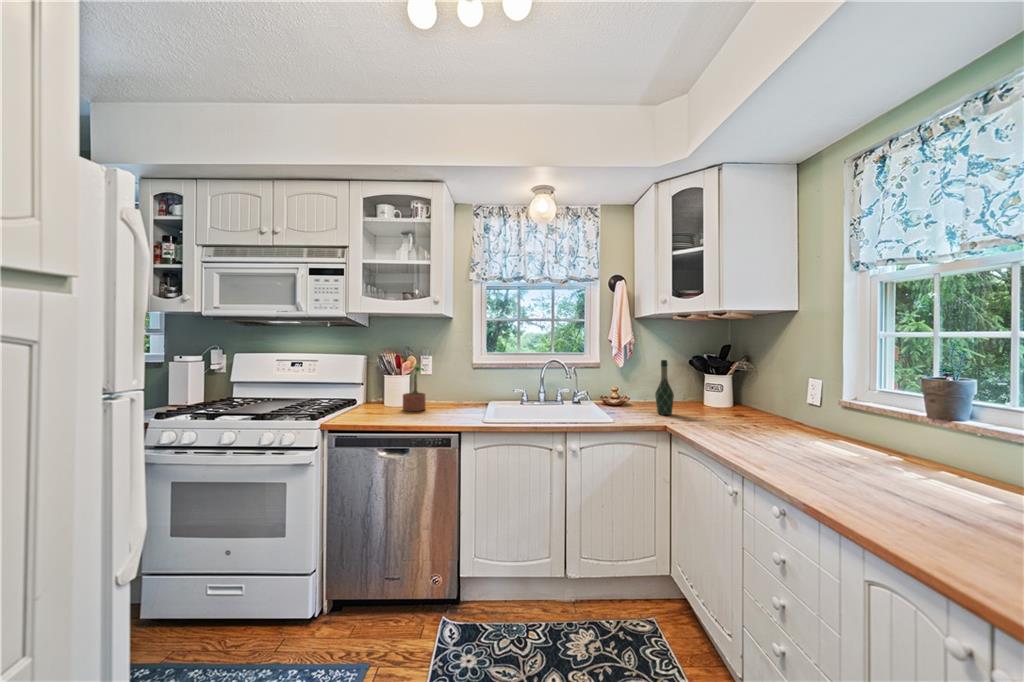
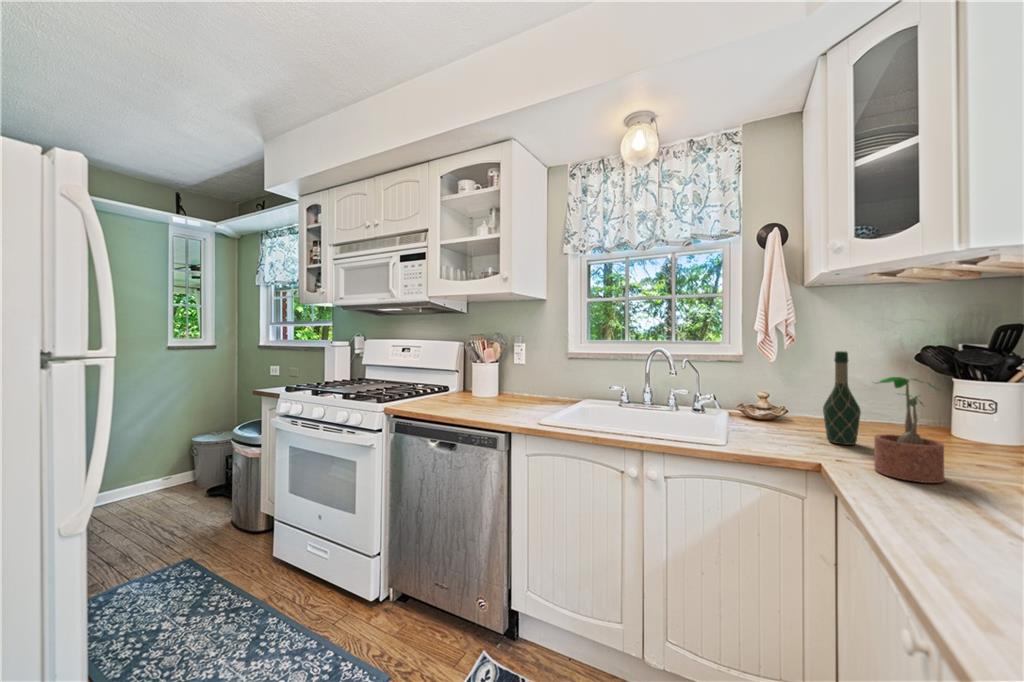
potted plant: present [403,366,426,411] -> present [874,377,944,483]

